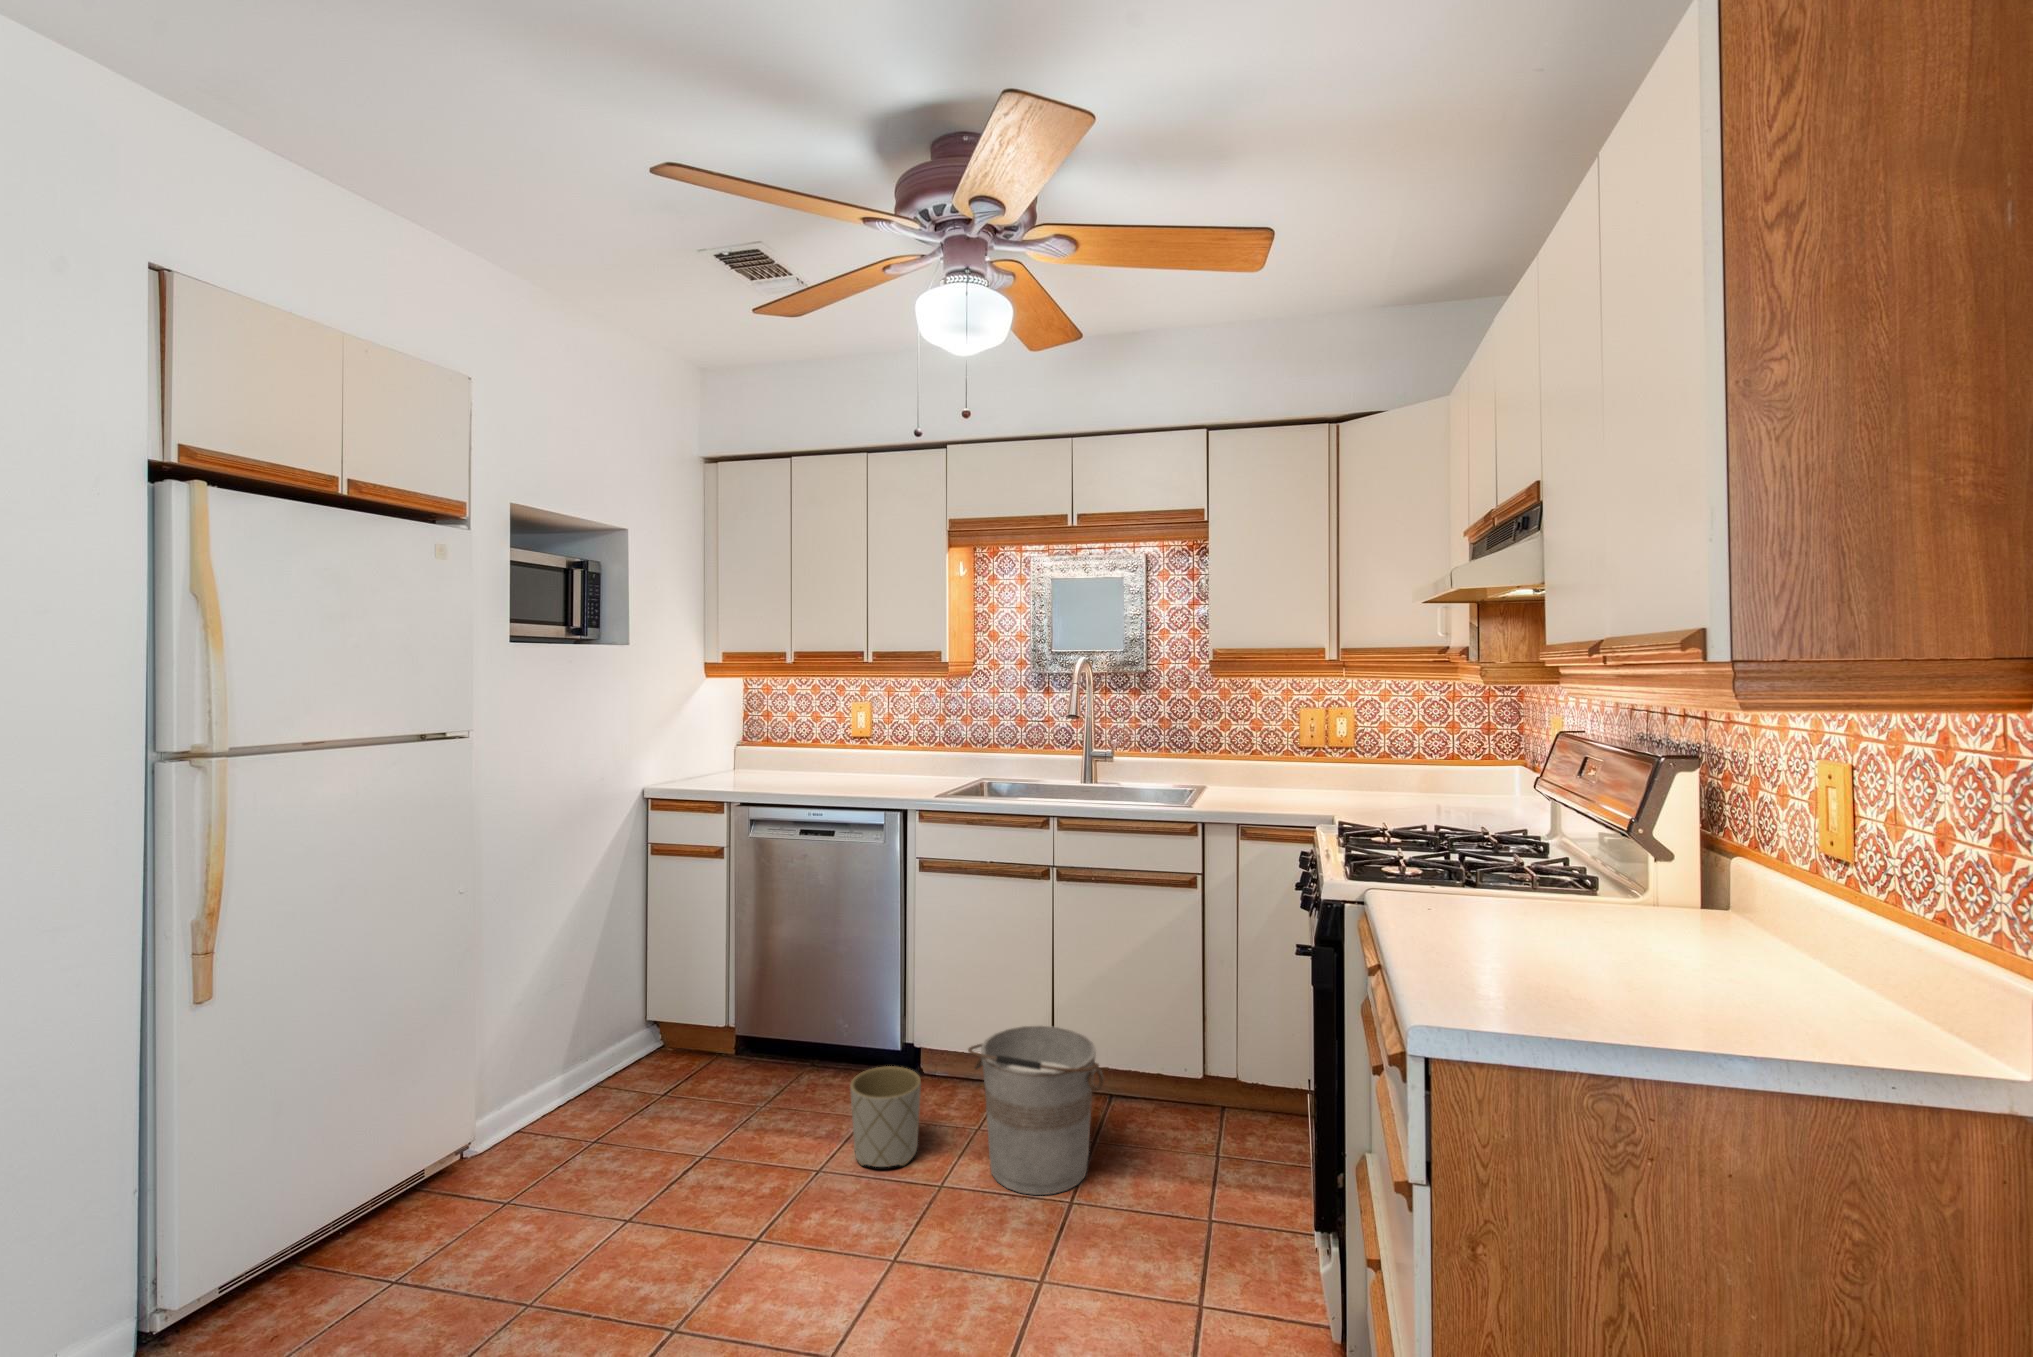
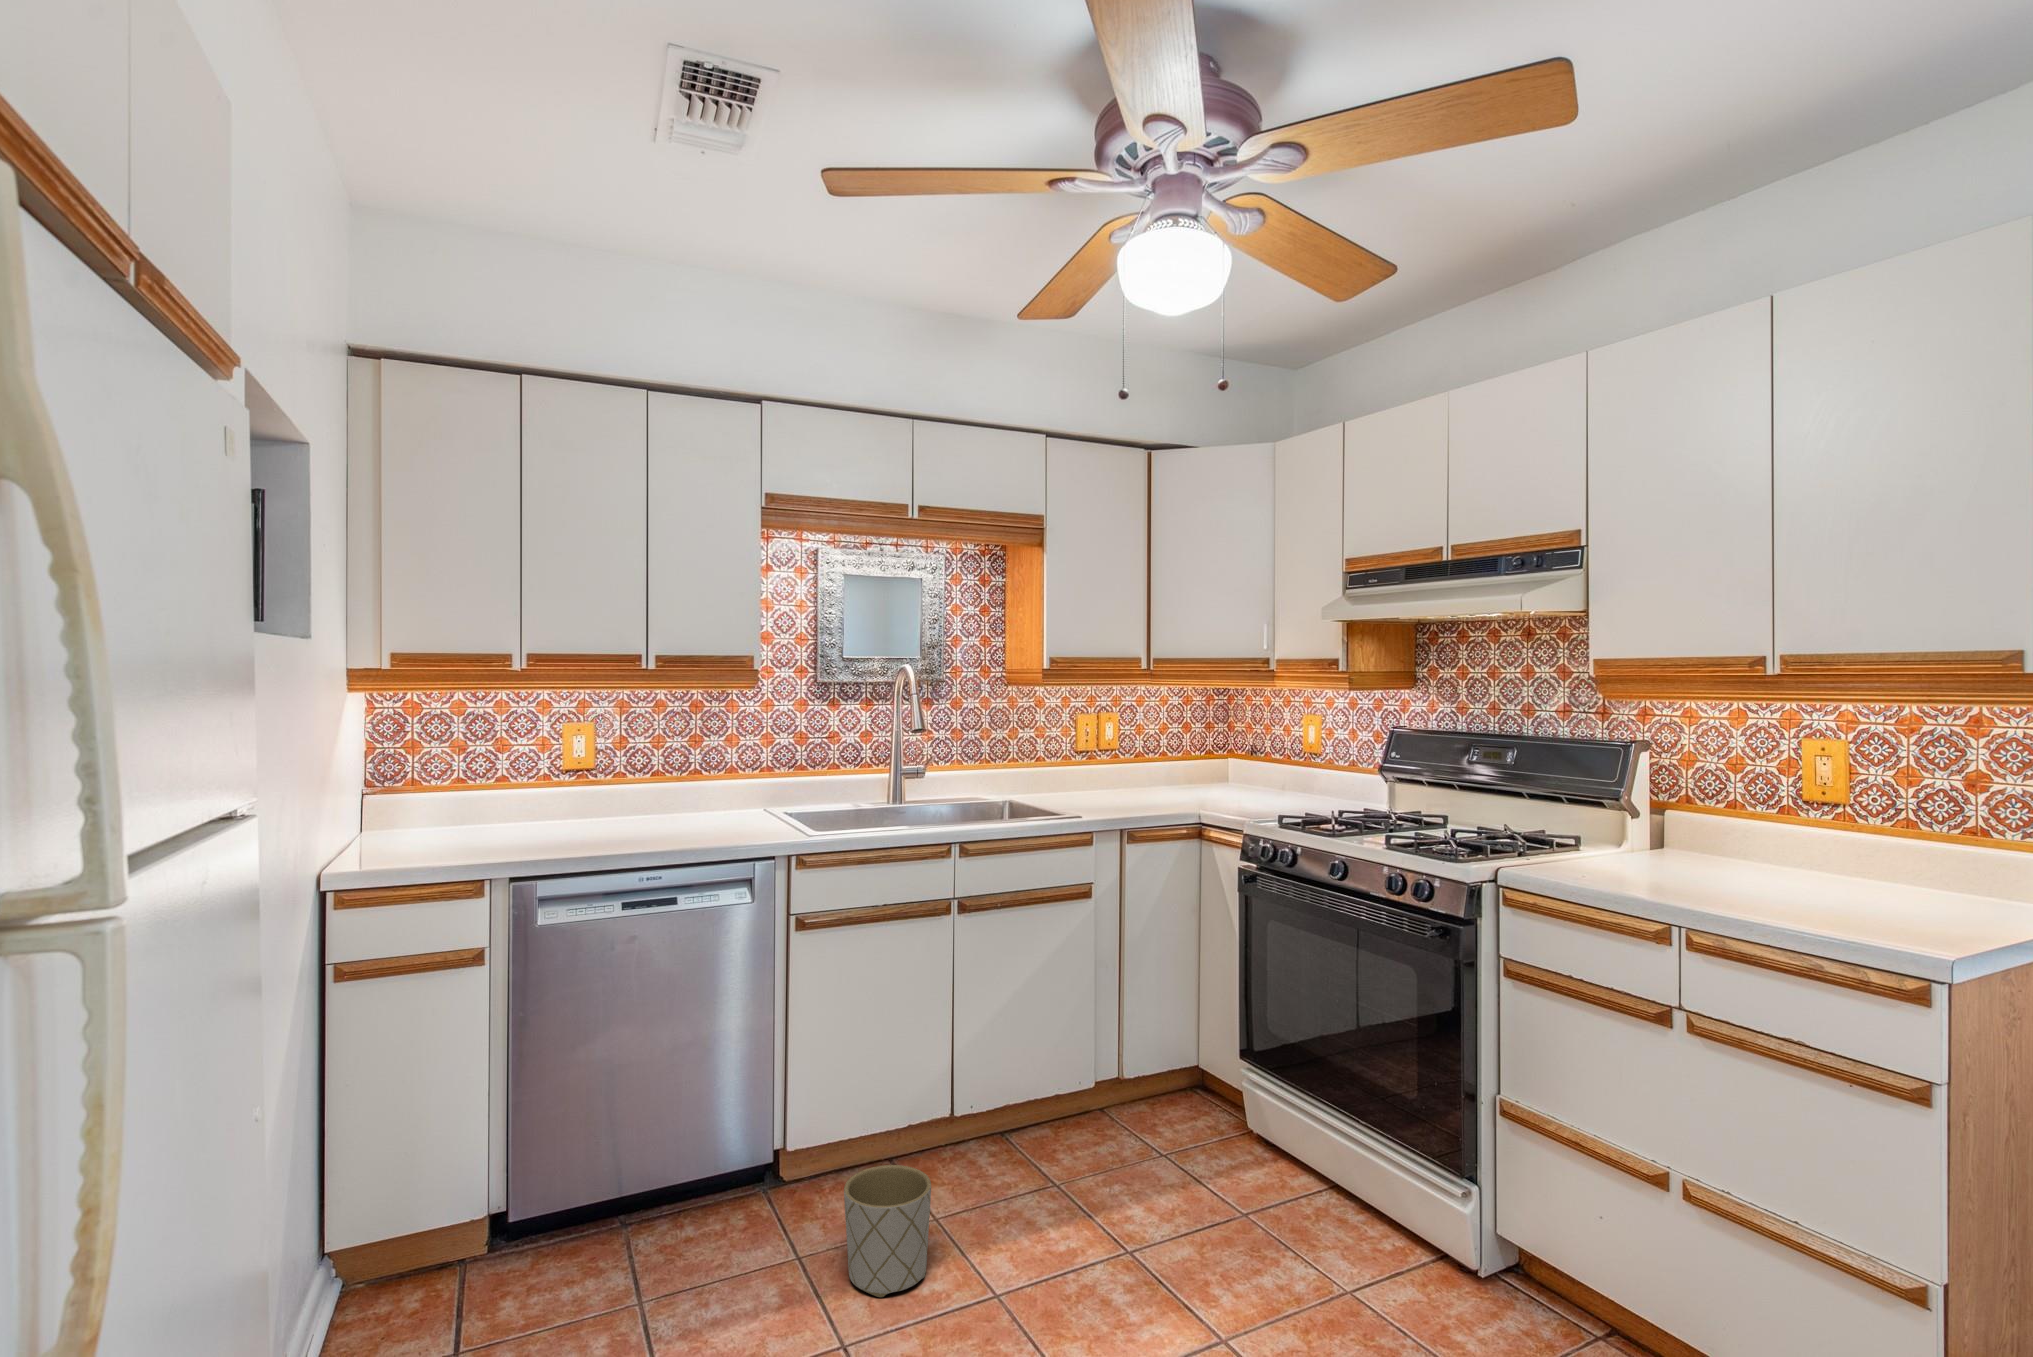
bucket: present [968,1026,1104,1195] -> none [974,1067,1123,1251]

